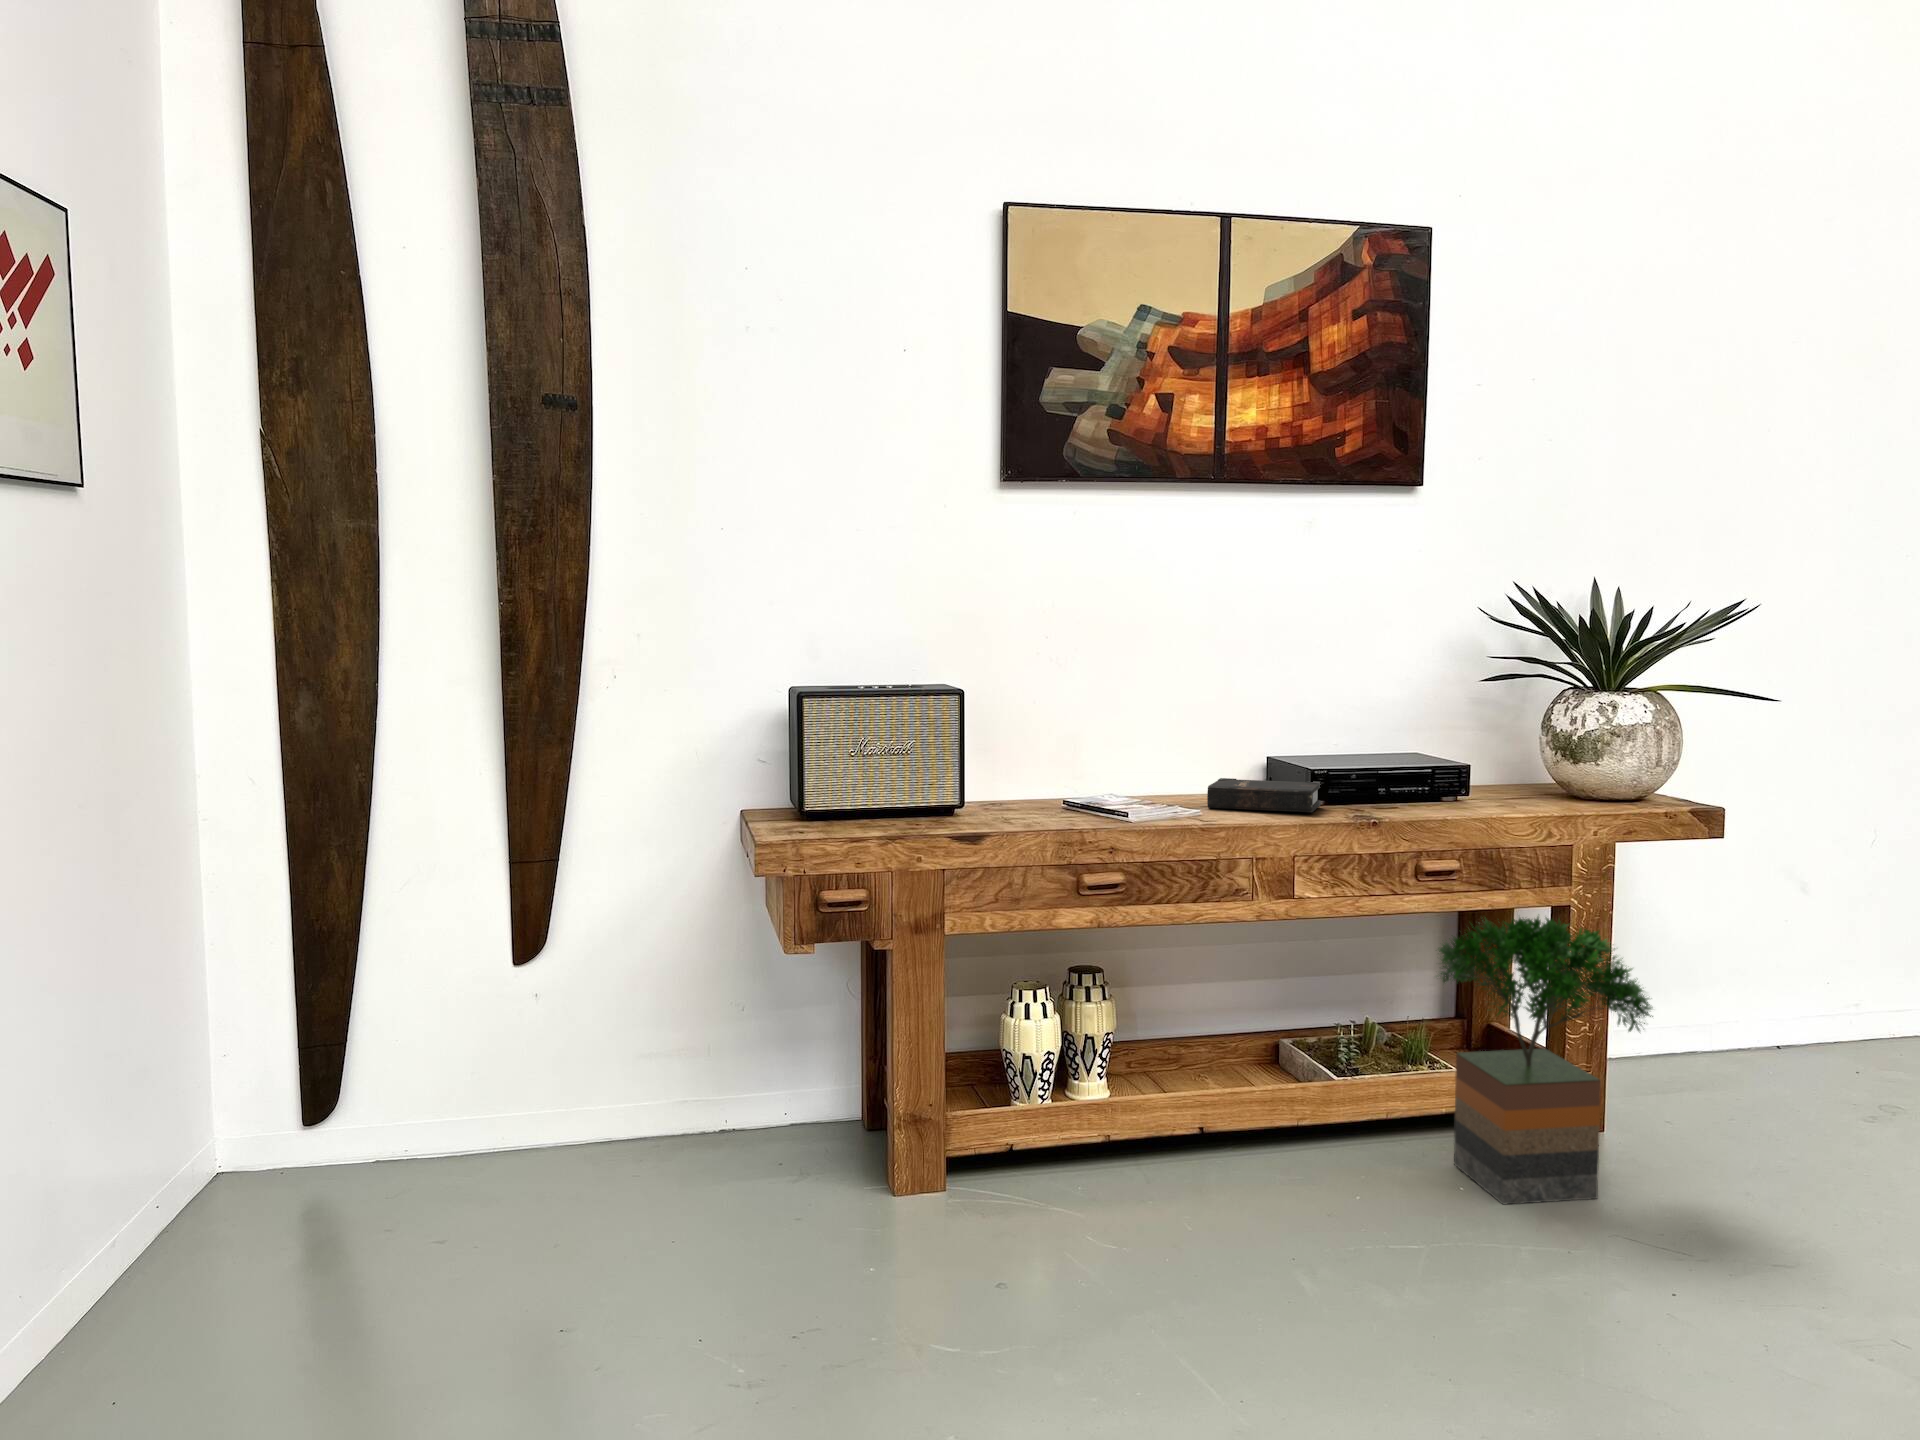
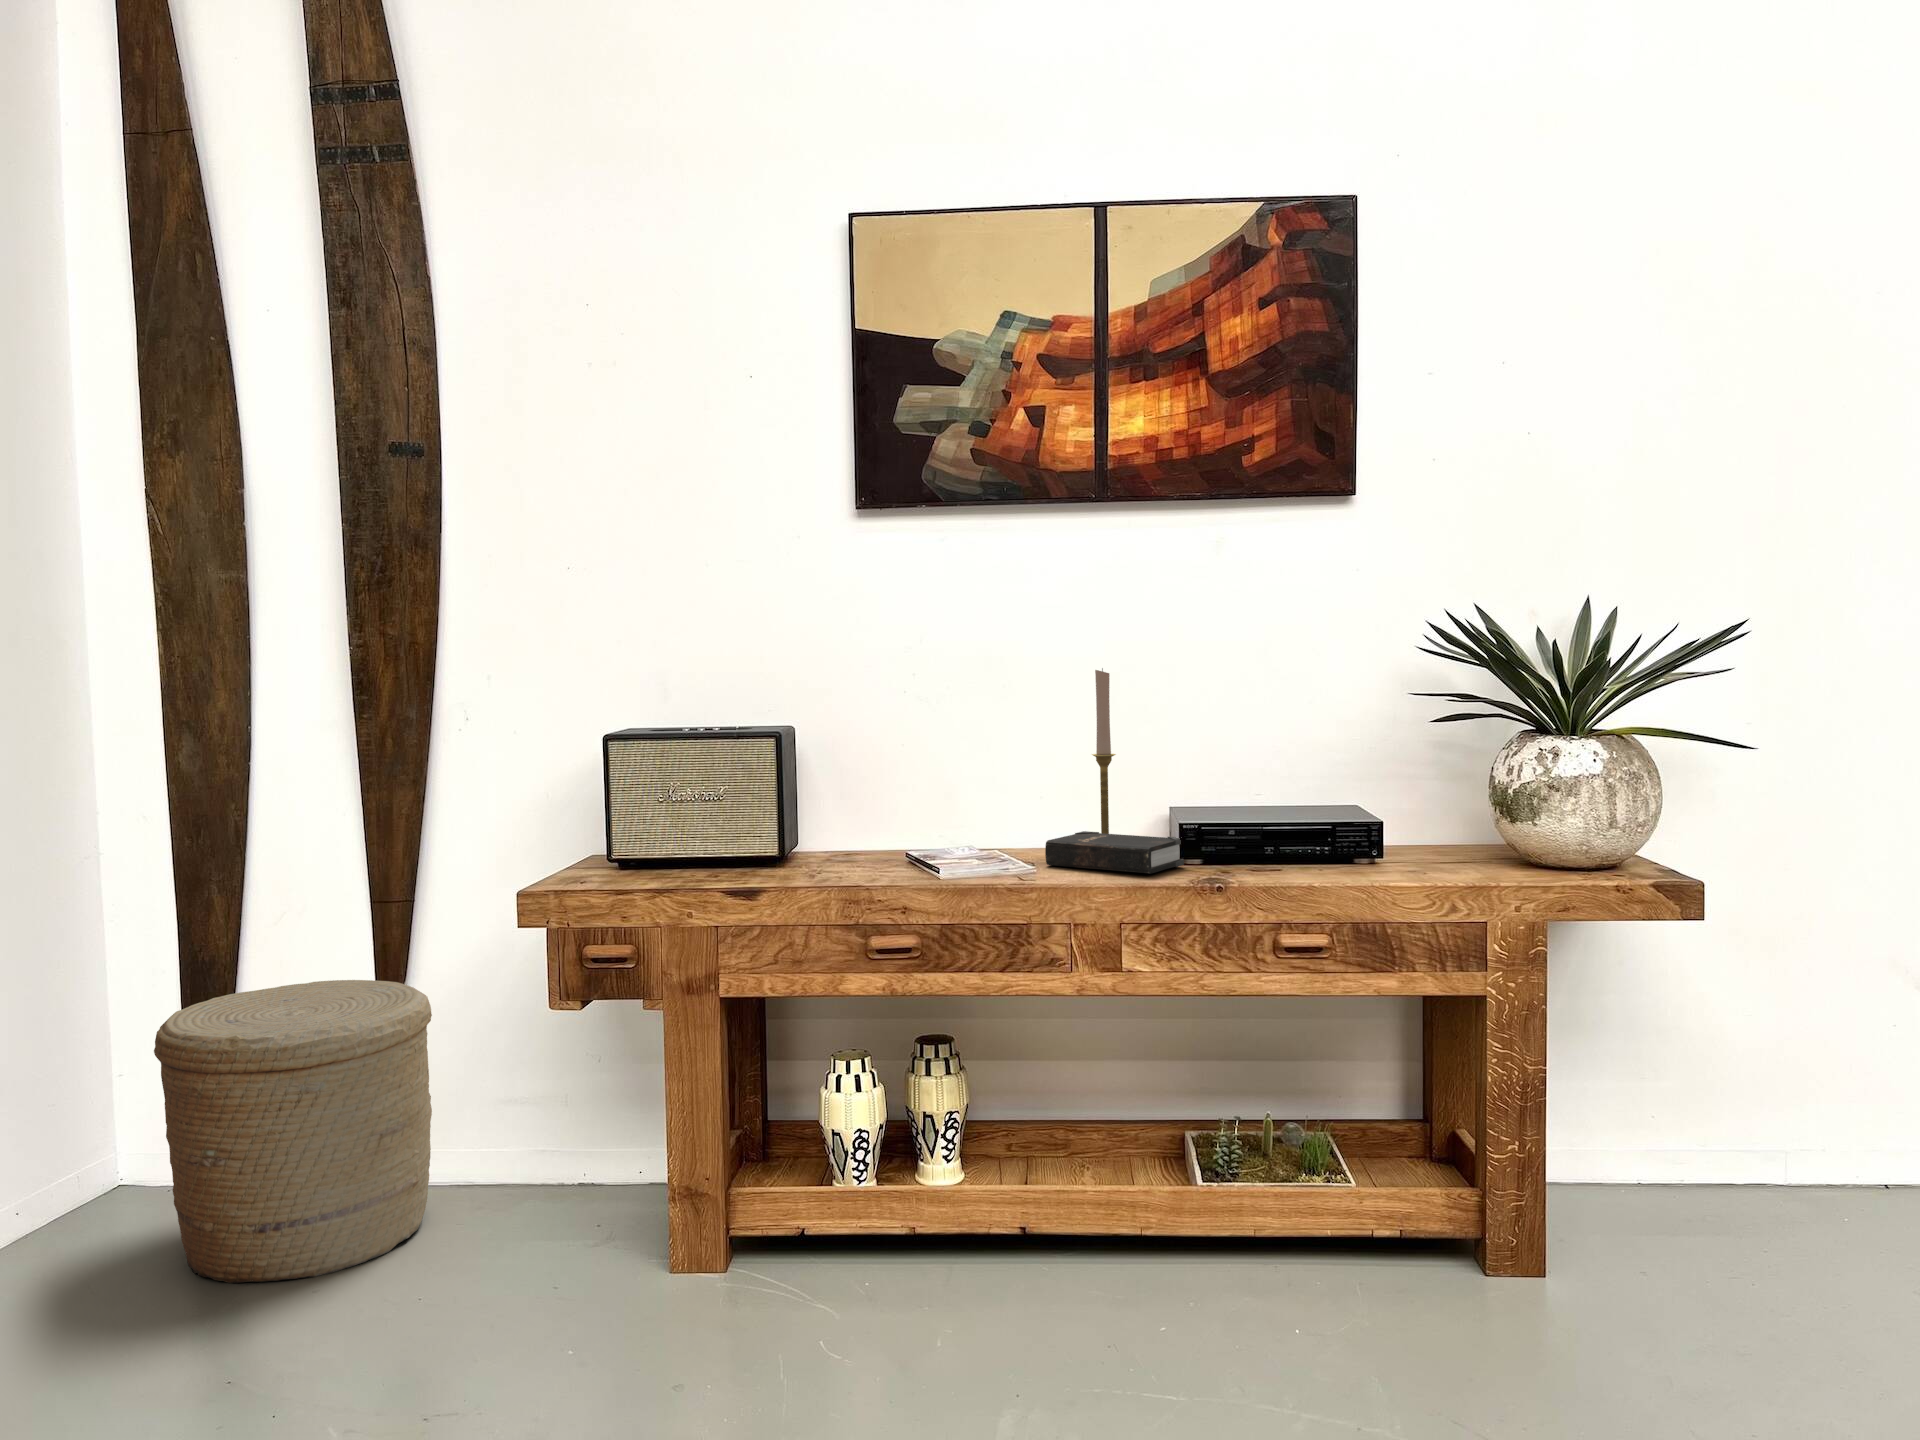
candlestick: none [1203,633,1231,793] -> present [1092,668,1116,834]
potted tree: present [1439,917,1653,1204] -> none [1269,1002,1520,1368]
woven basket: none [354,939,617,1241] -> present [154,980,432,1283]

